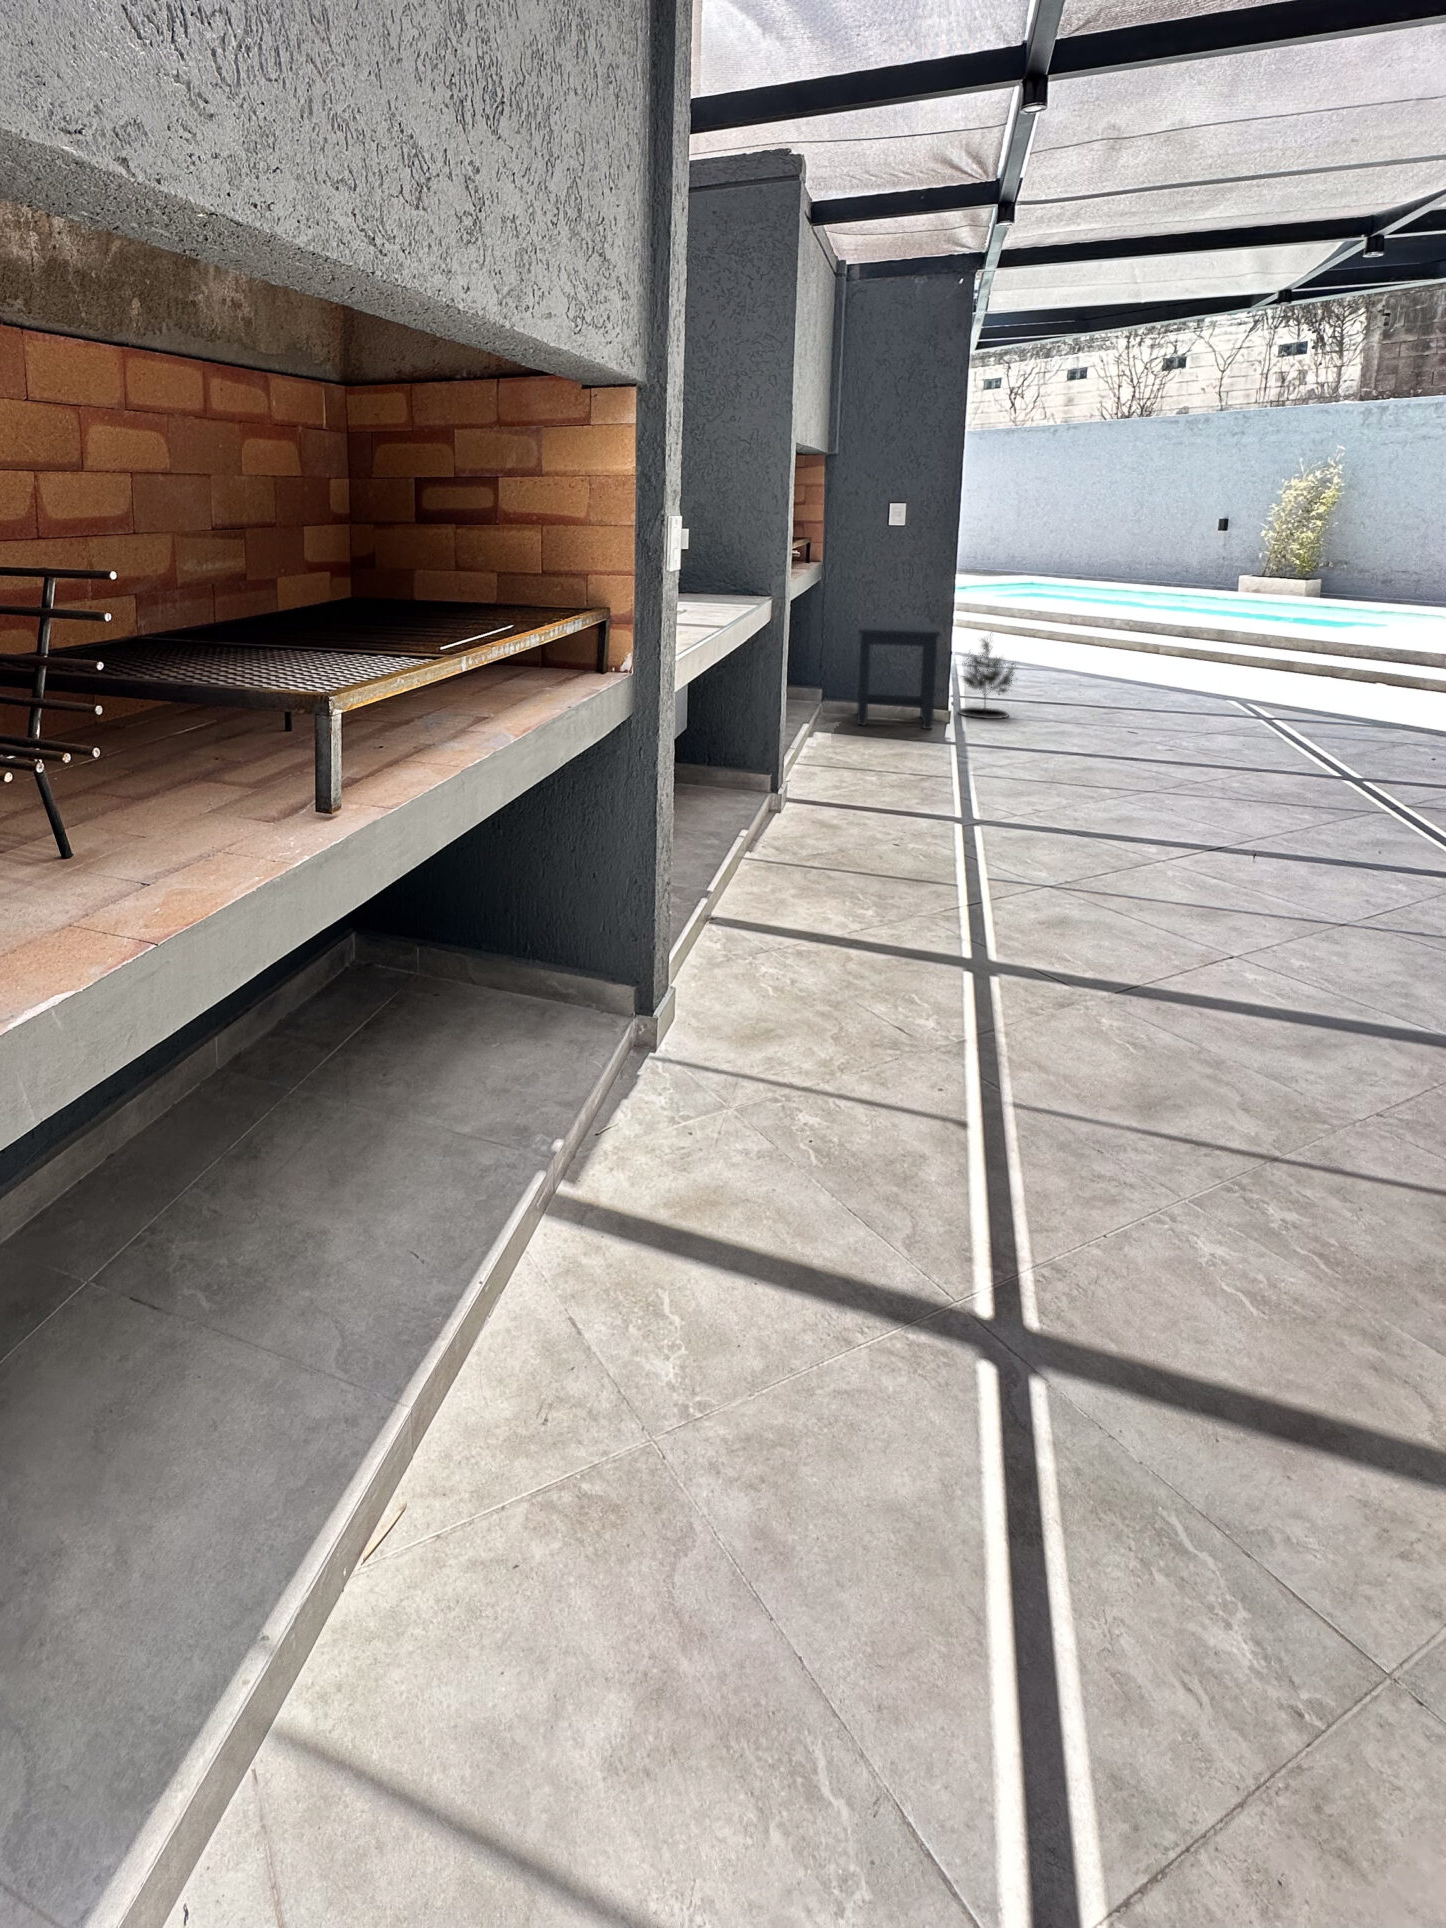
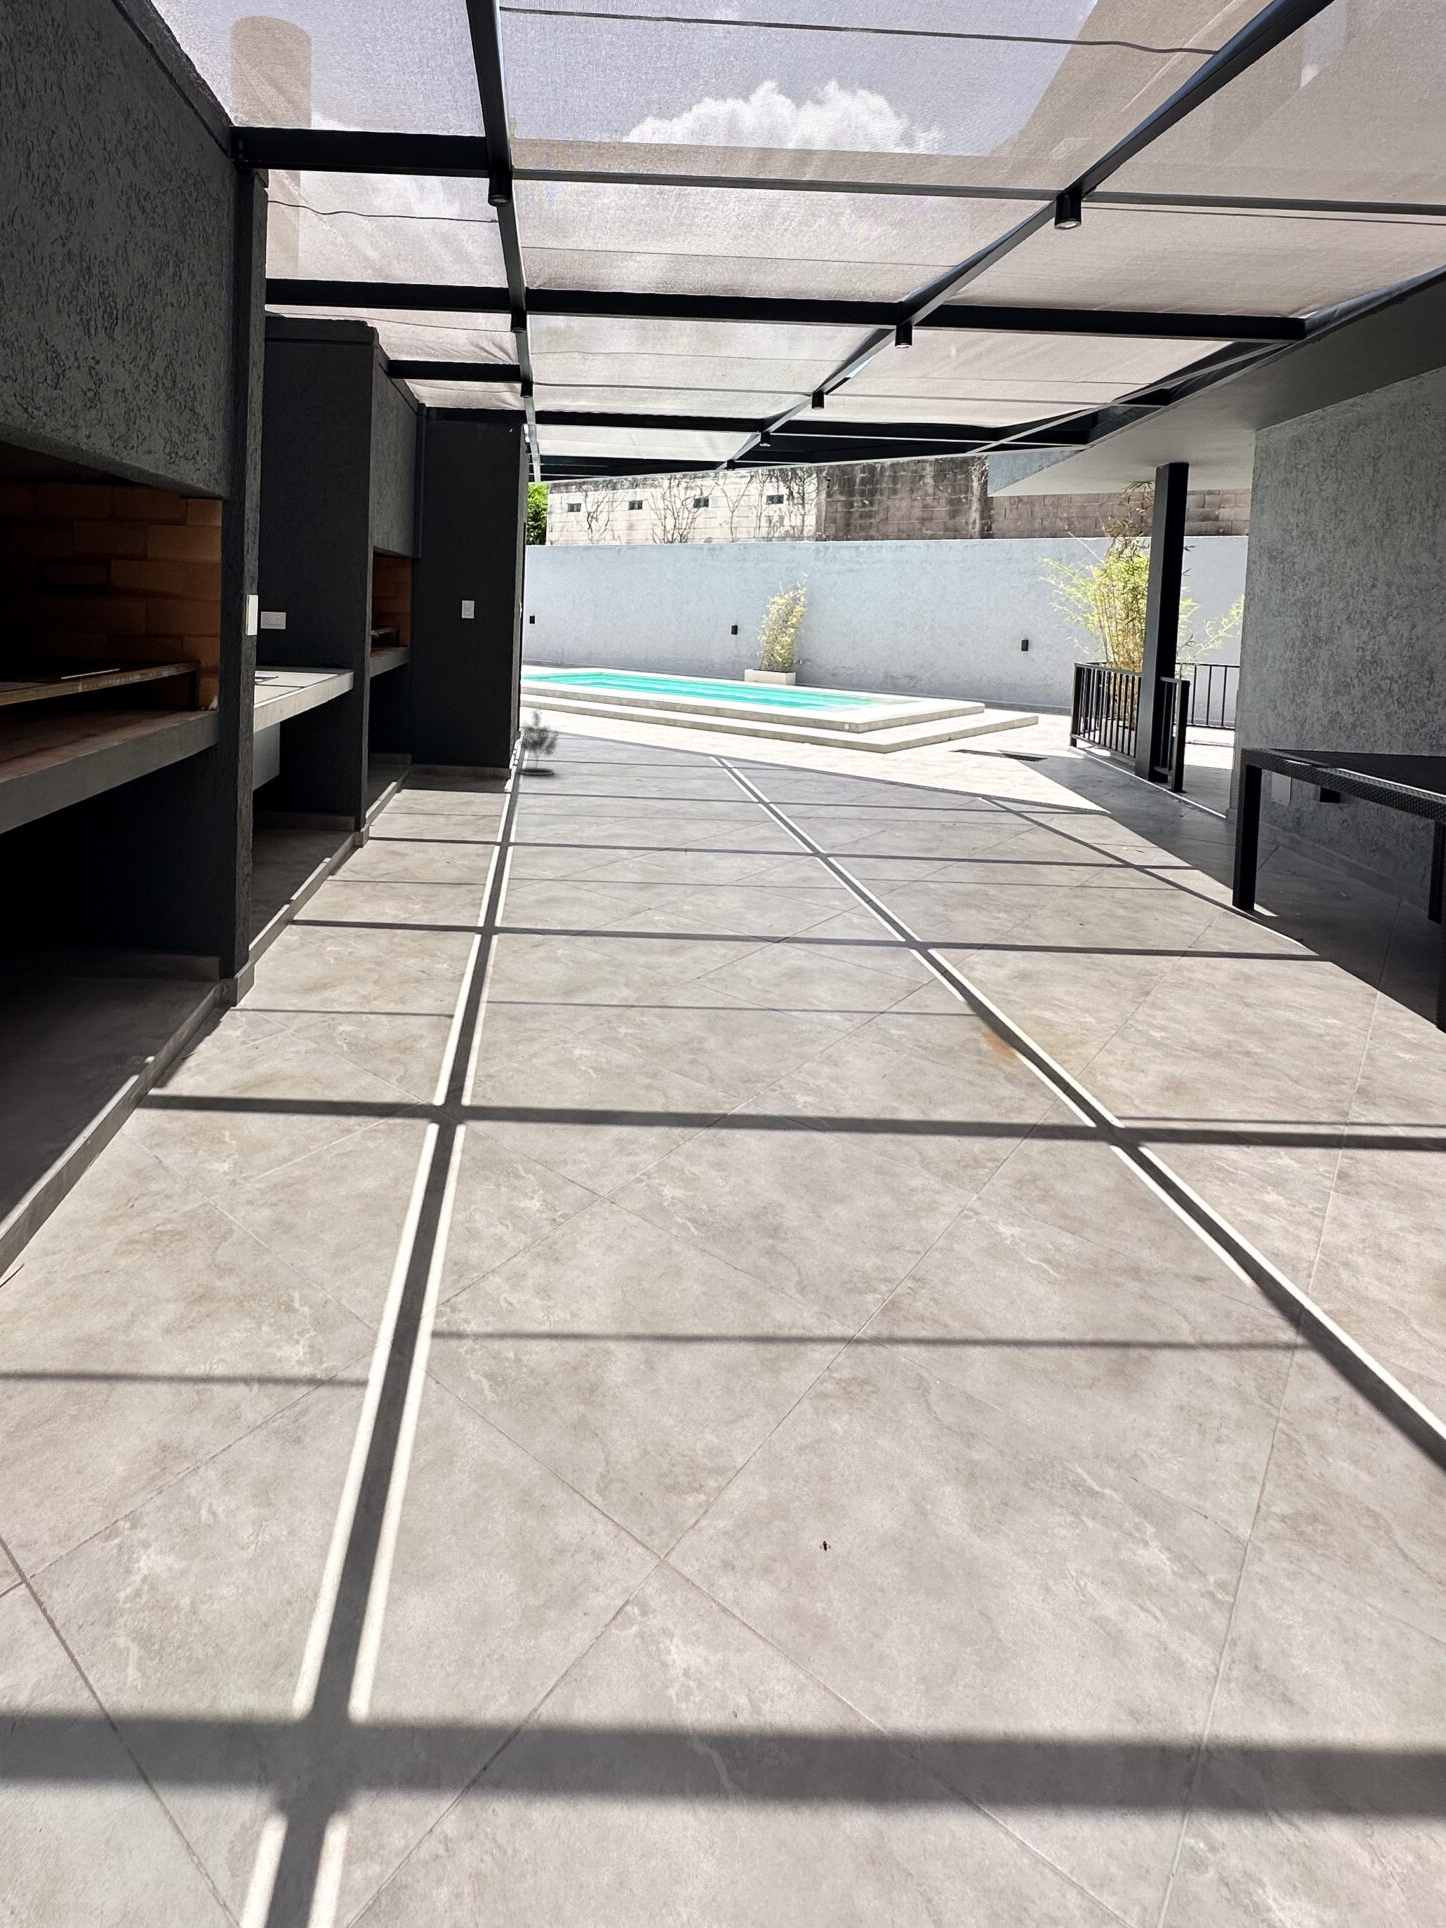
side table: present [857,621,940,729] -> none [435,697,499,784]

